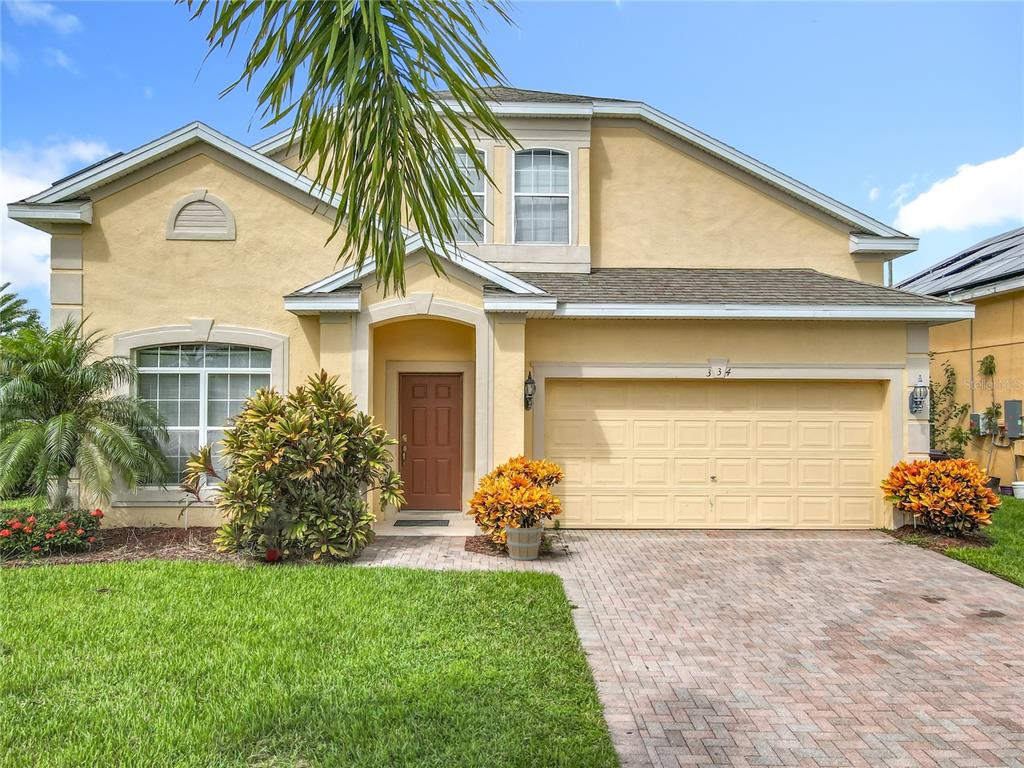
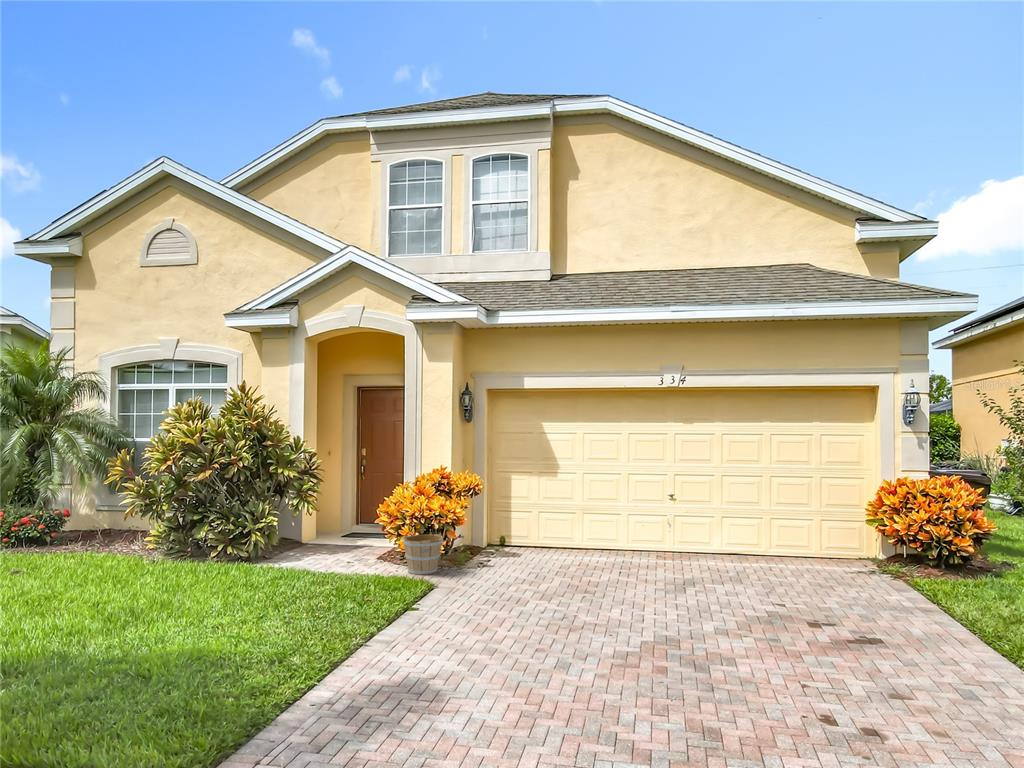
potted tree: present [254,499,296,561] -> none [169,505,209,565]

